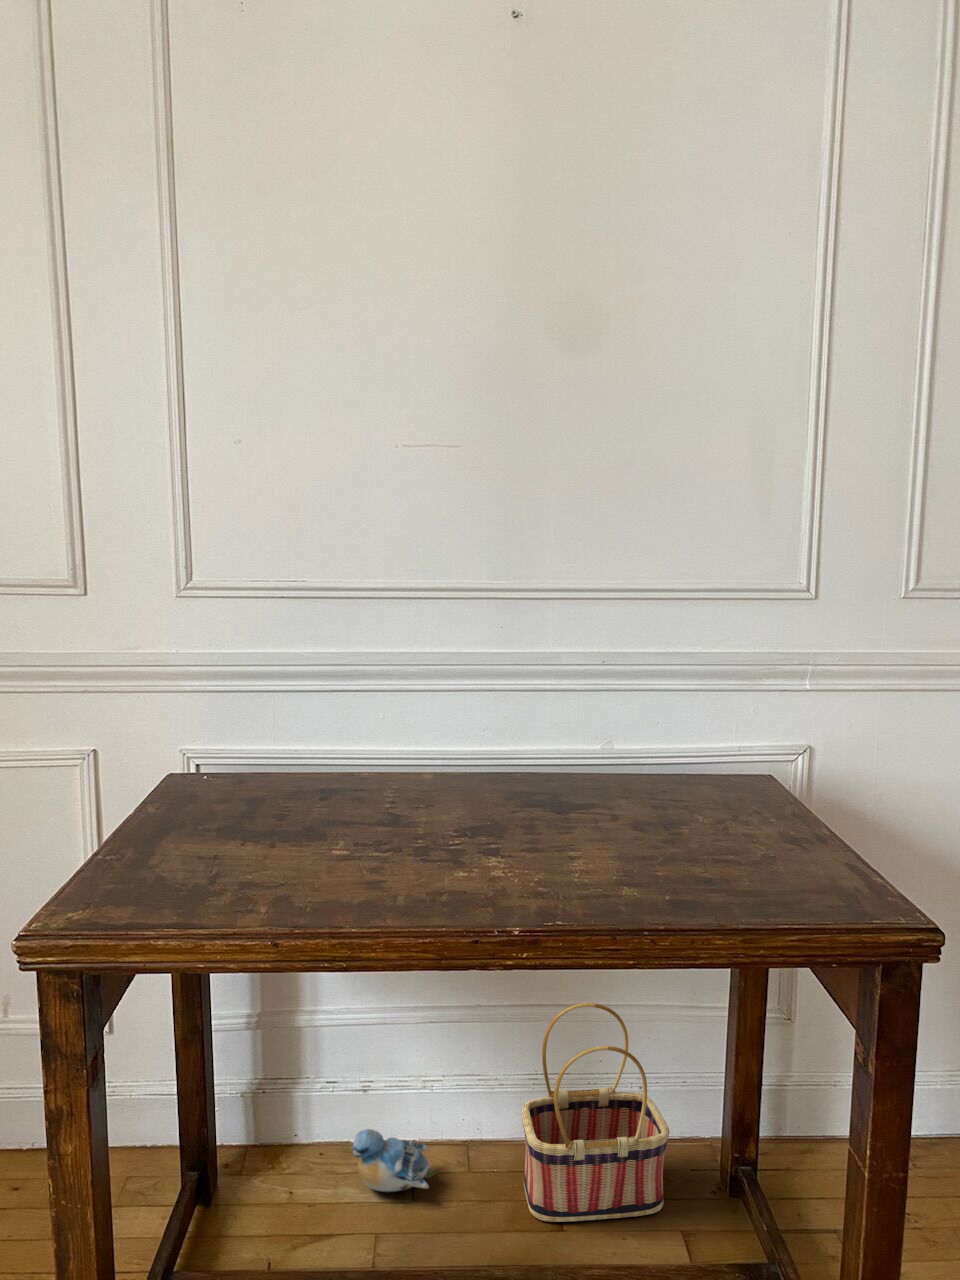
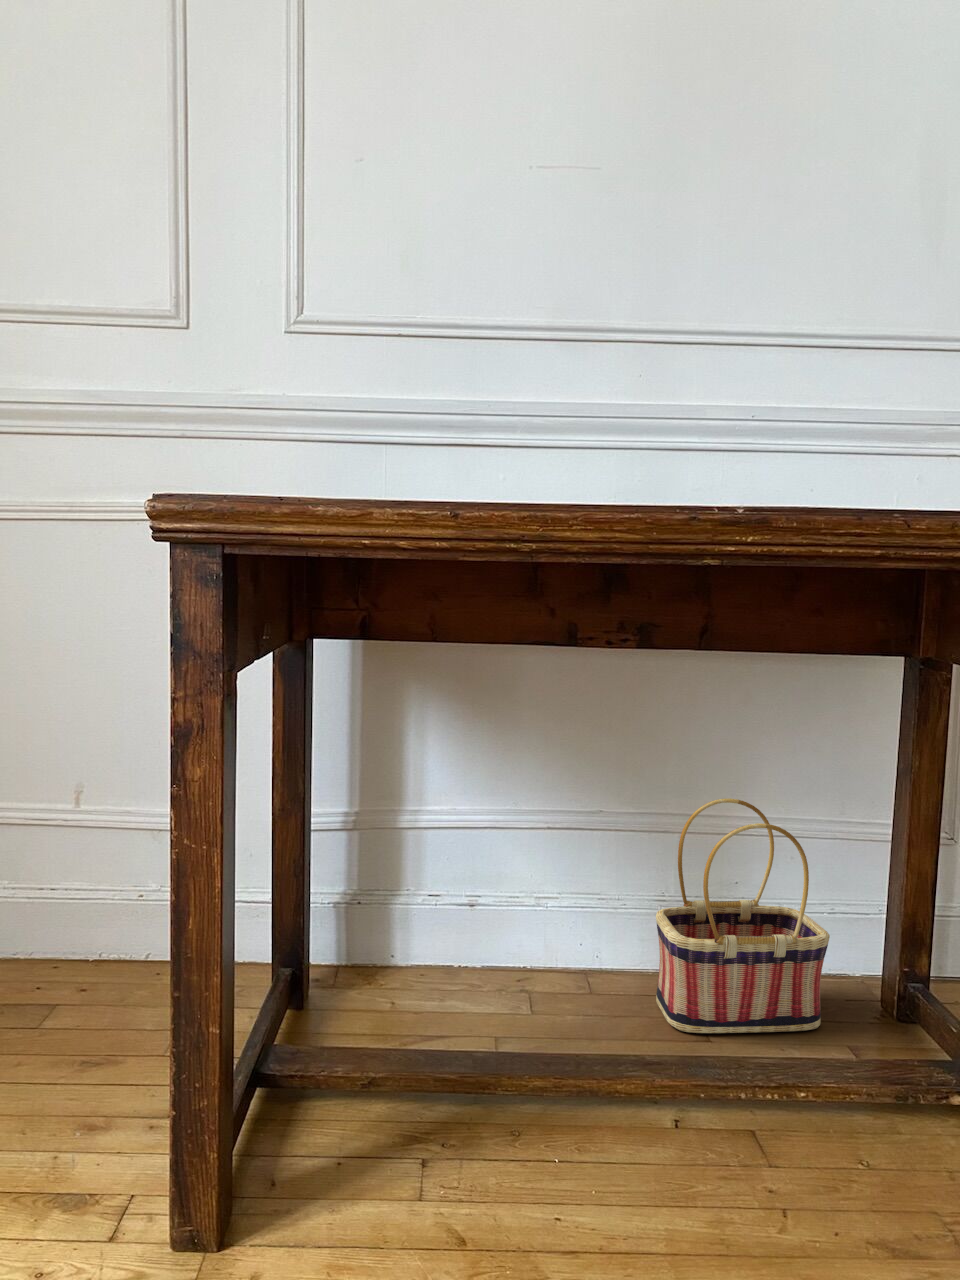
plush toy: present [350,1129,438,1192] -> none [461,932,560,1003]

